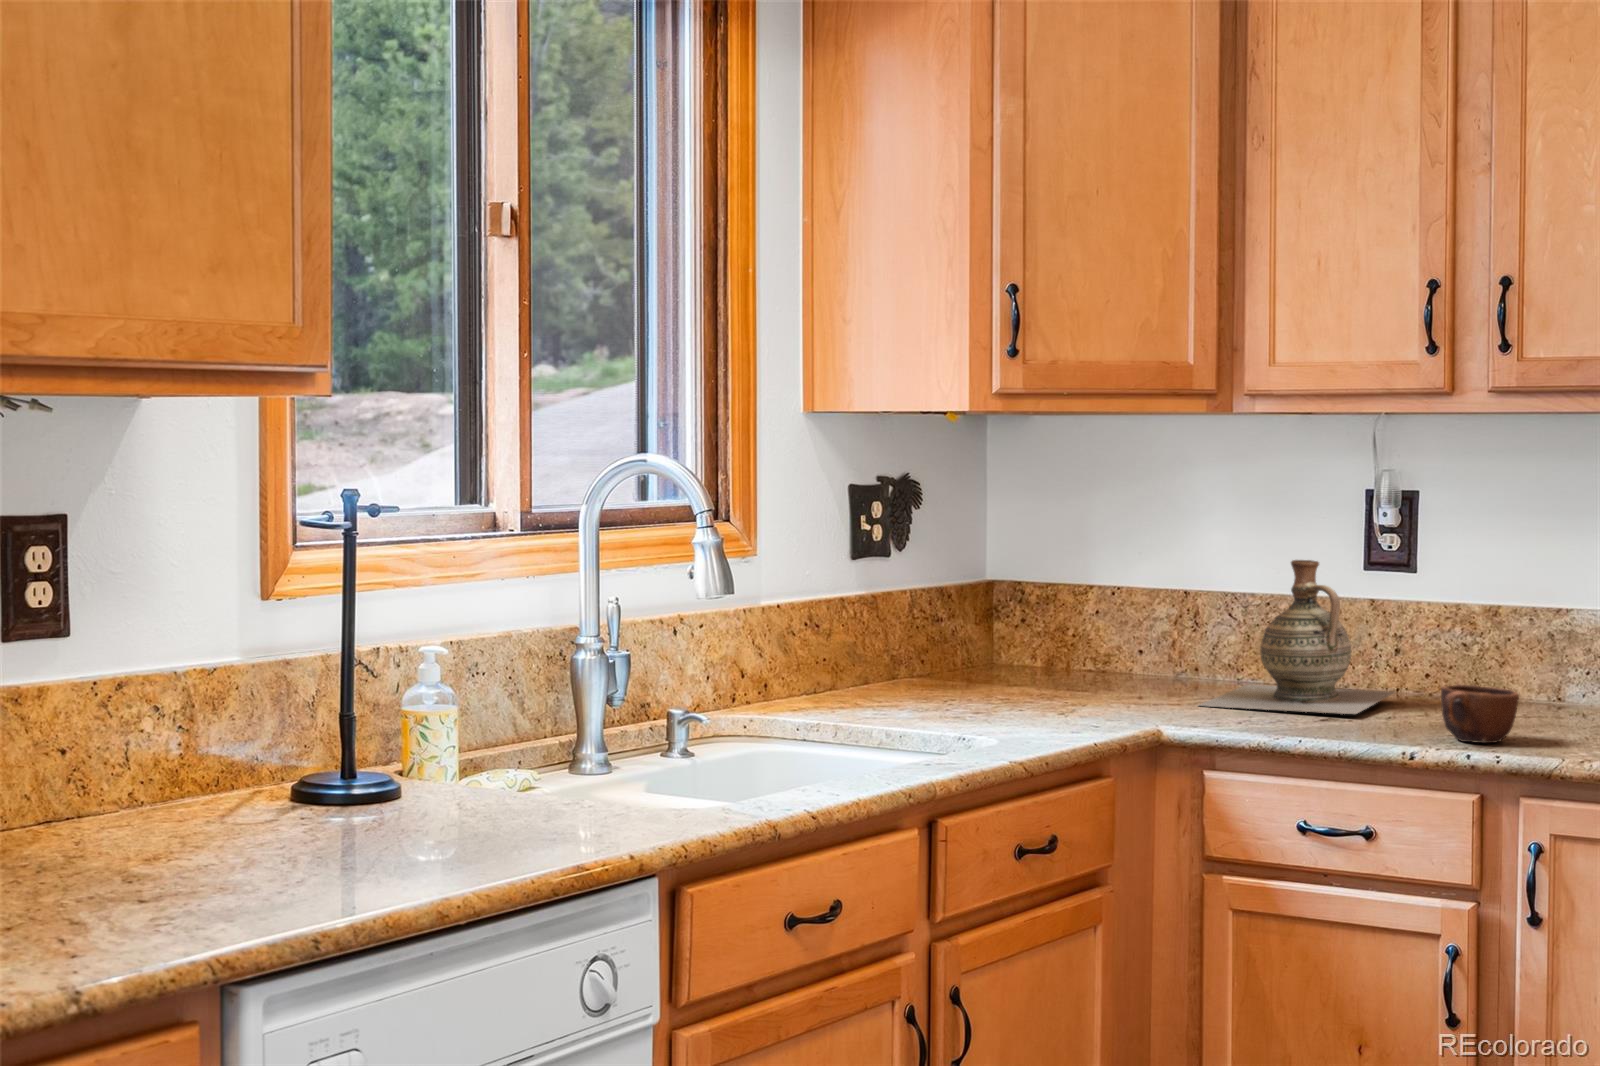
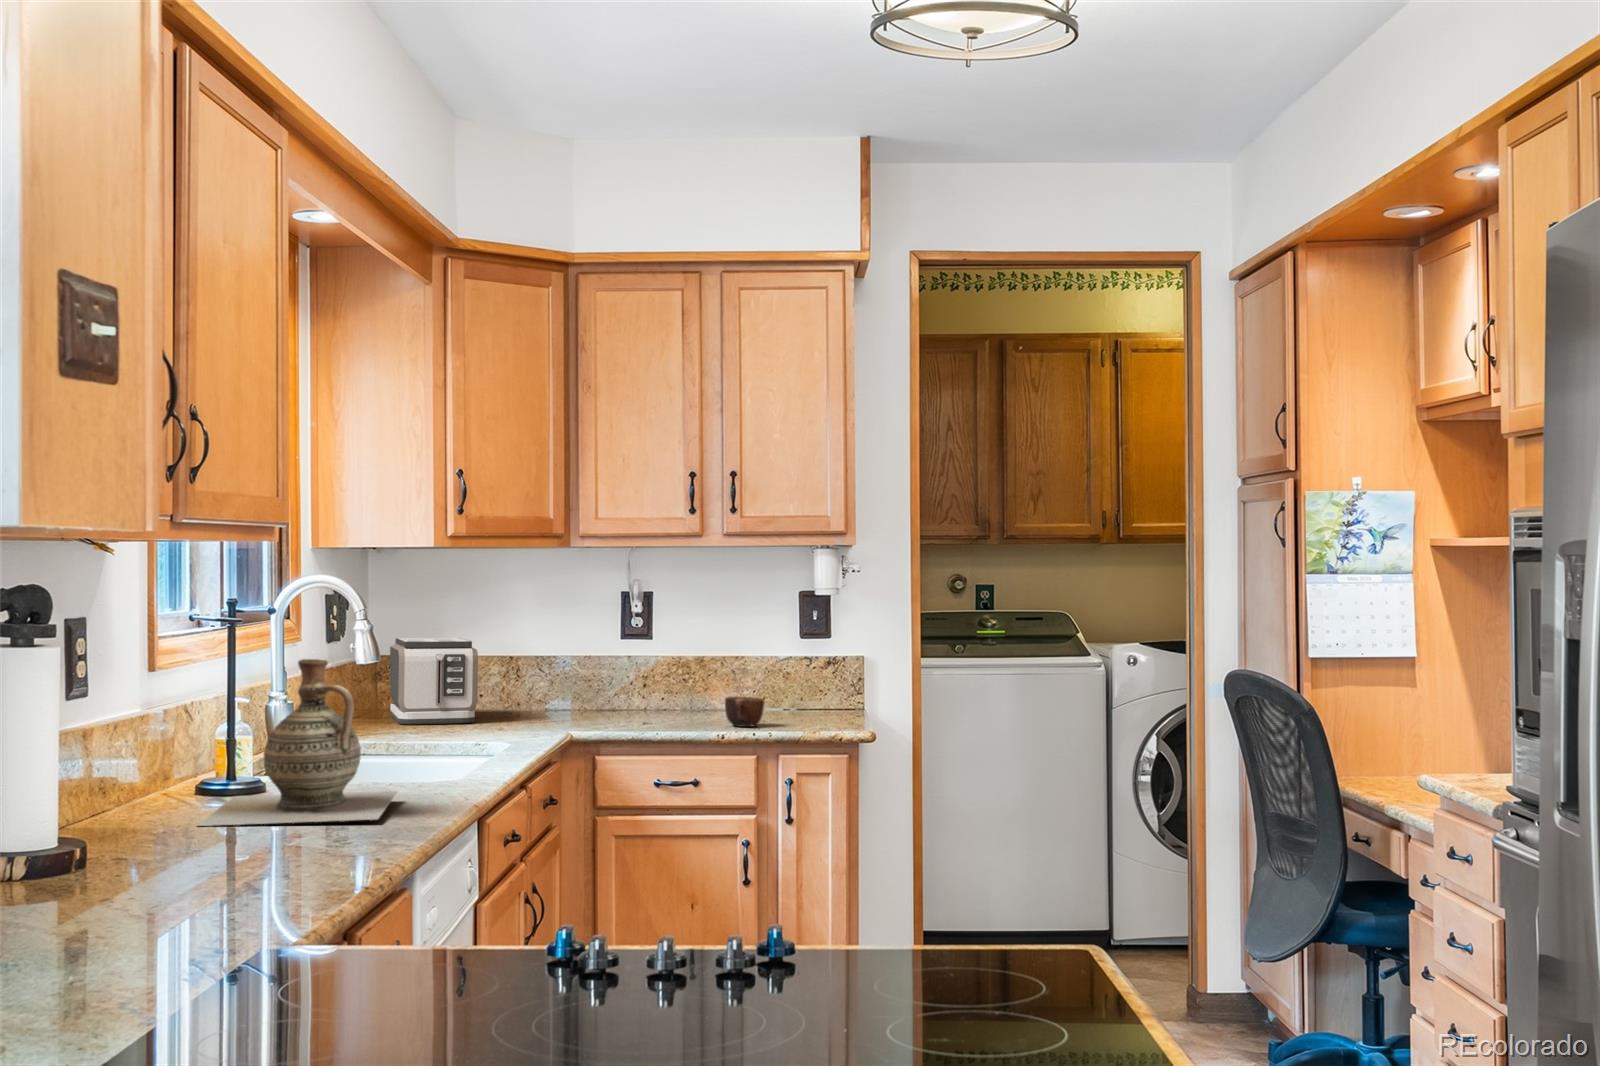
ceramic jug: present [1199,560,1394,714] -> present [197,659,397,826]
toaster: none [943,561,1095,696] -> present [390,638,478,724]

